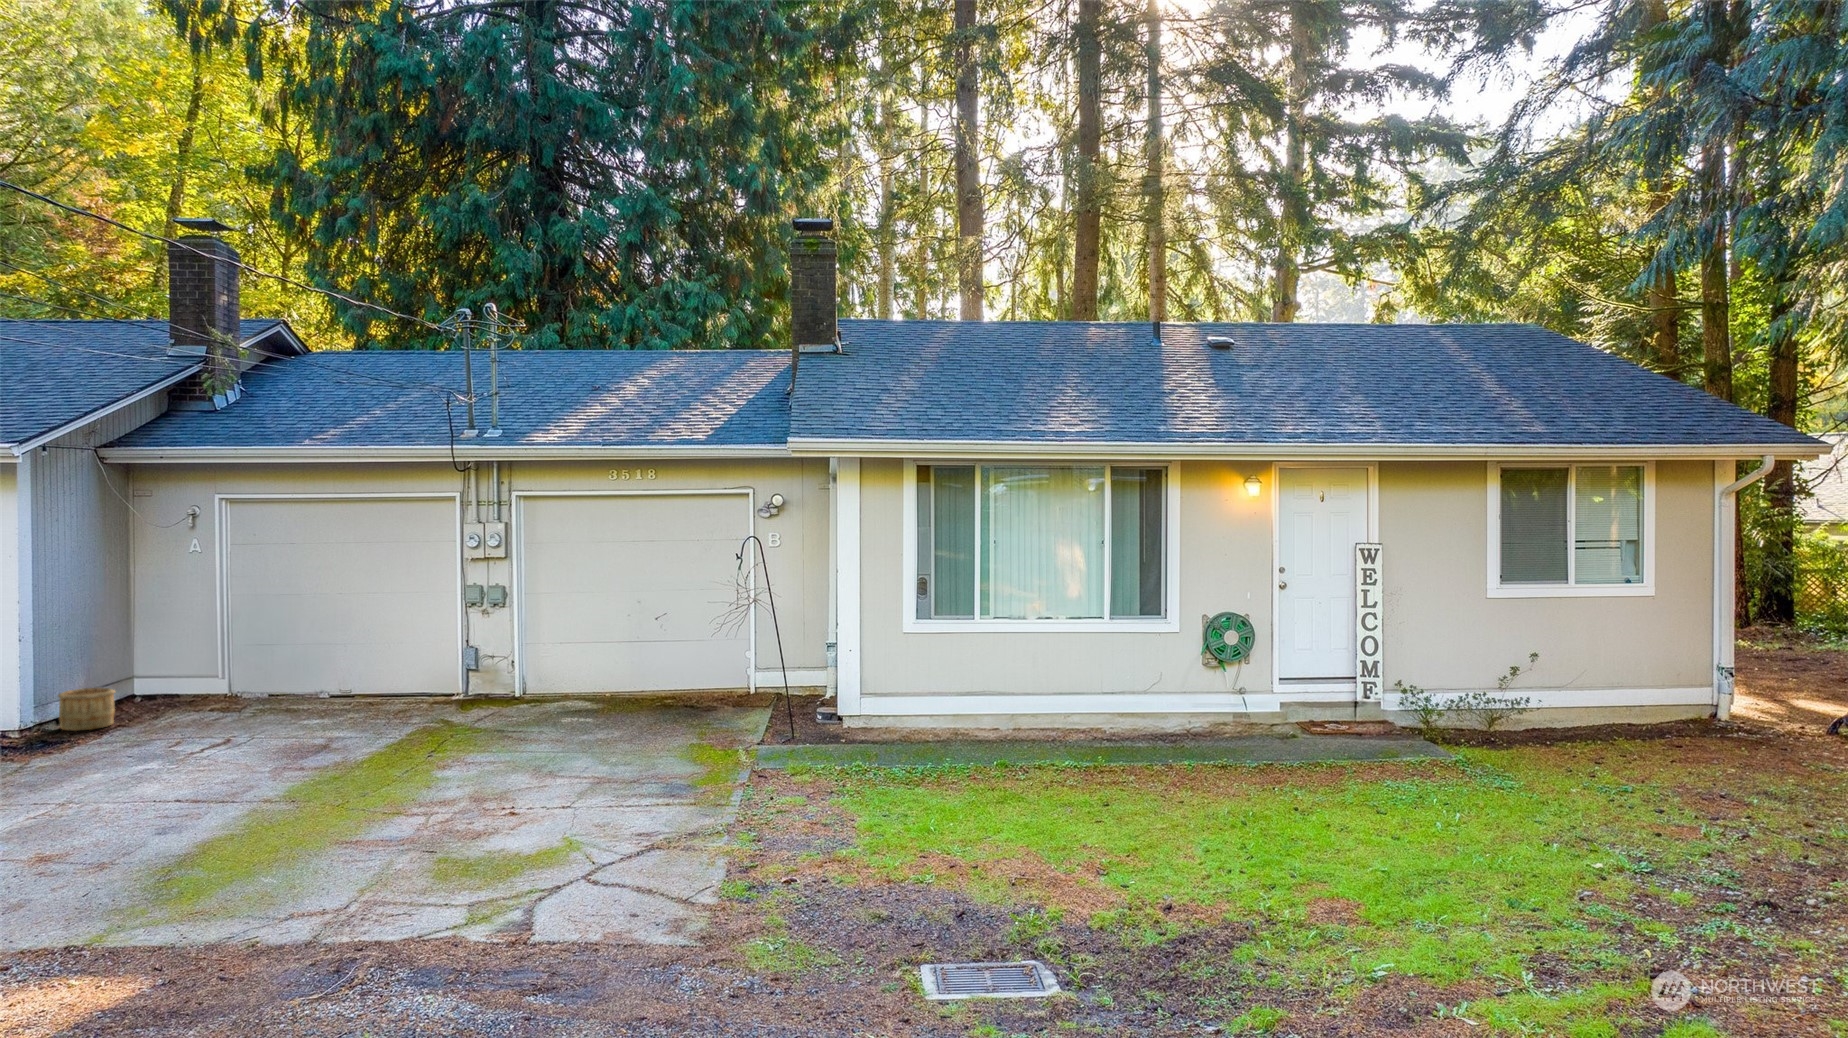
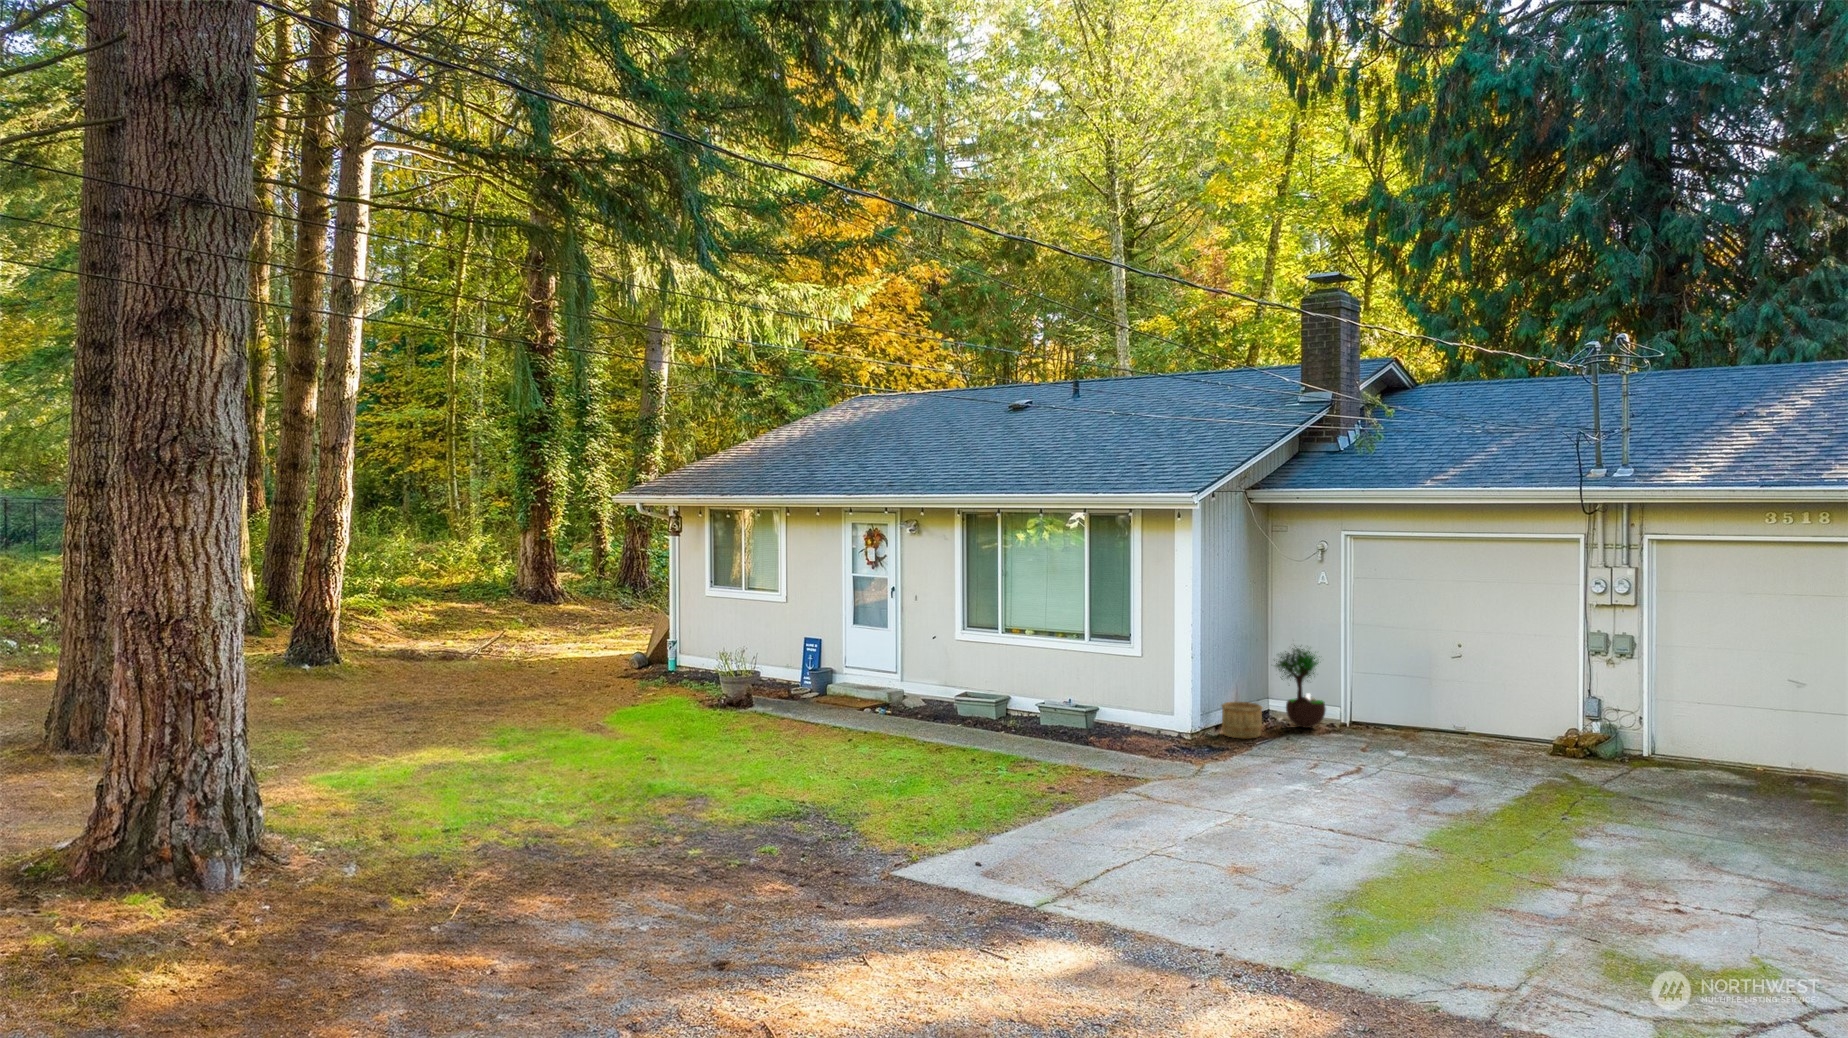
potted tree: none [129,612,201,708] -> present [1274,645,1326,728]

